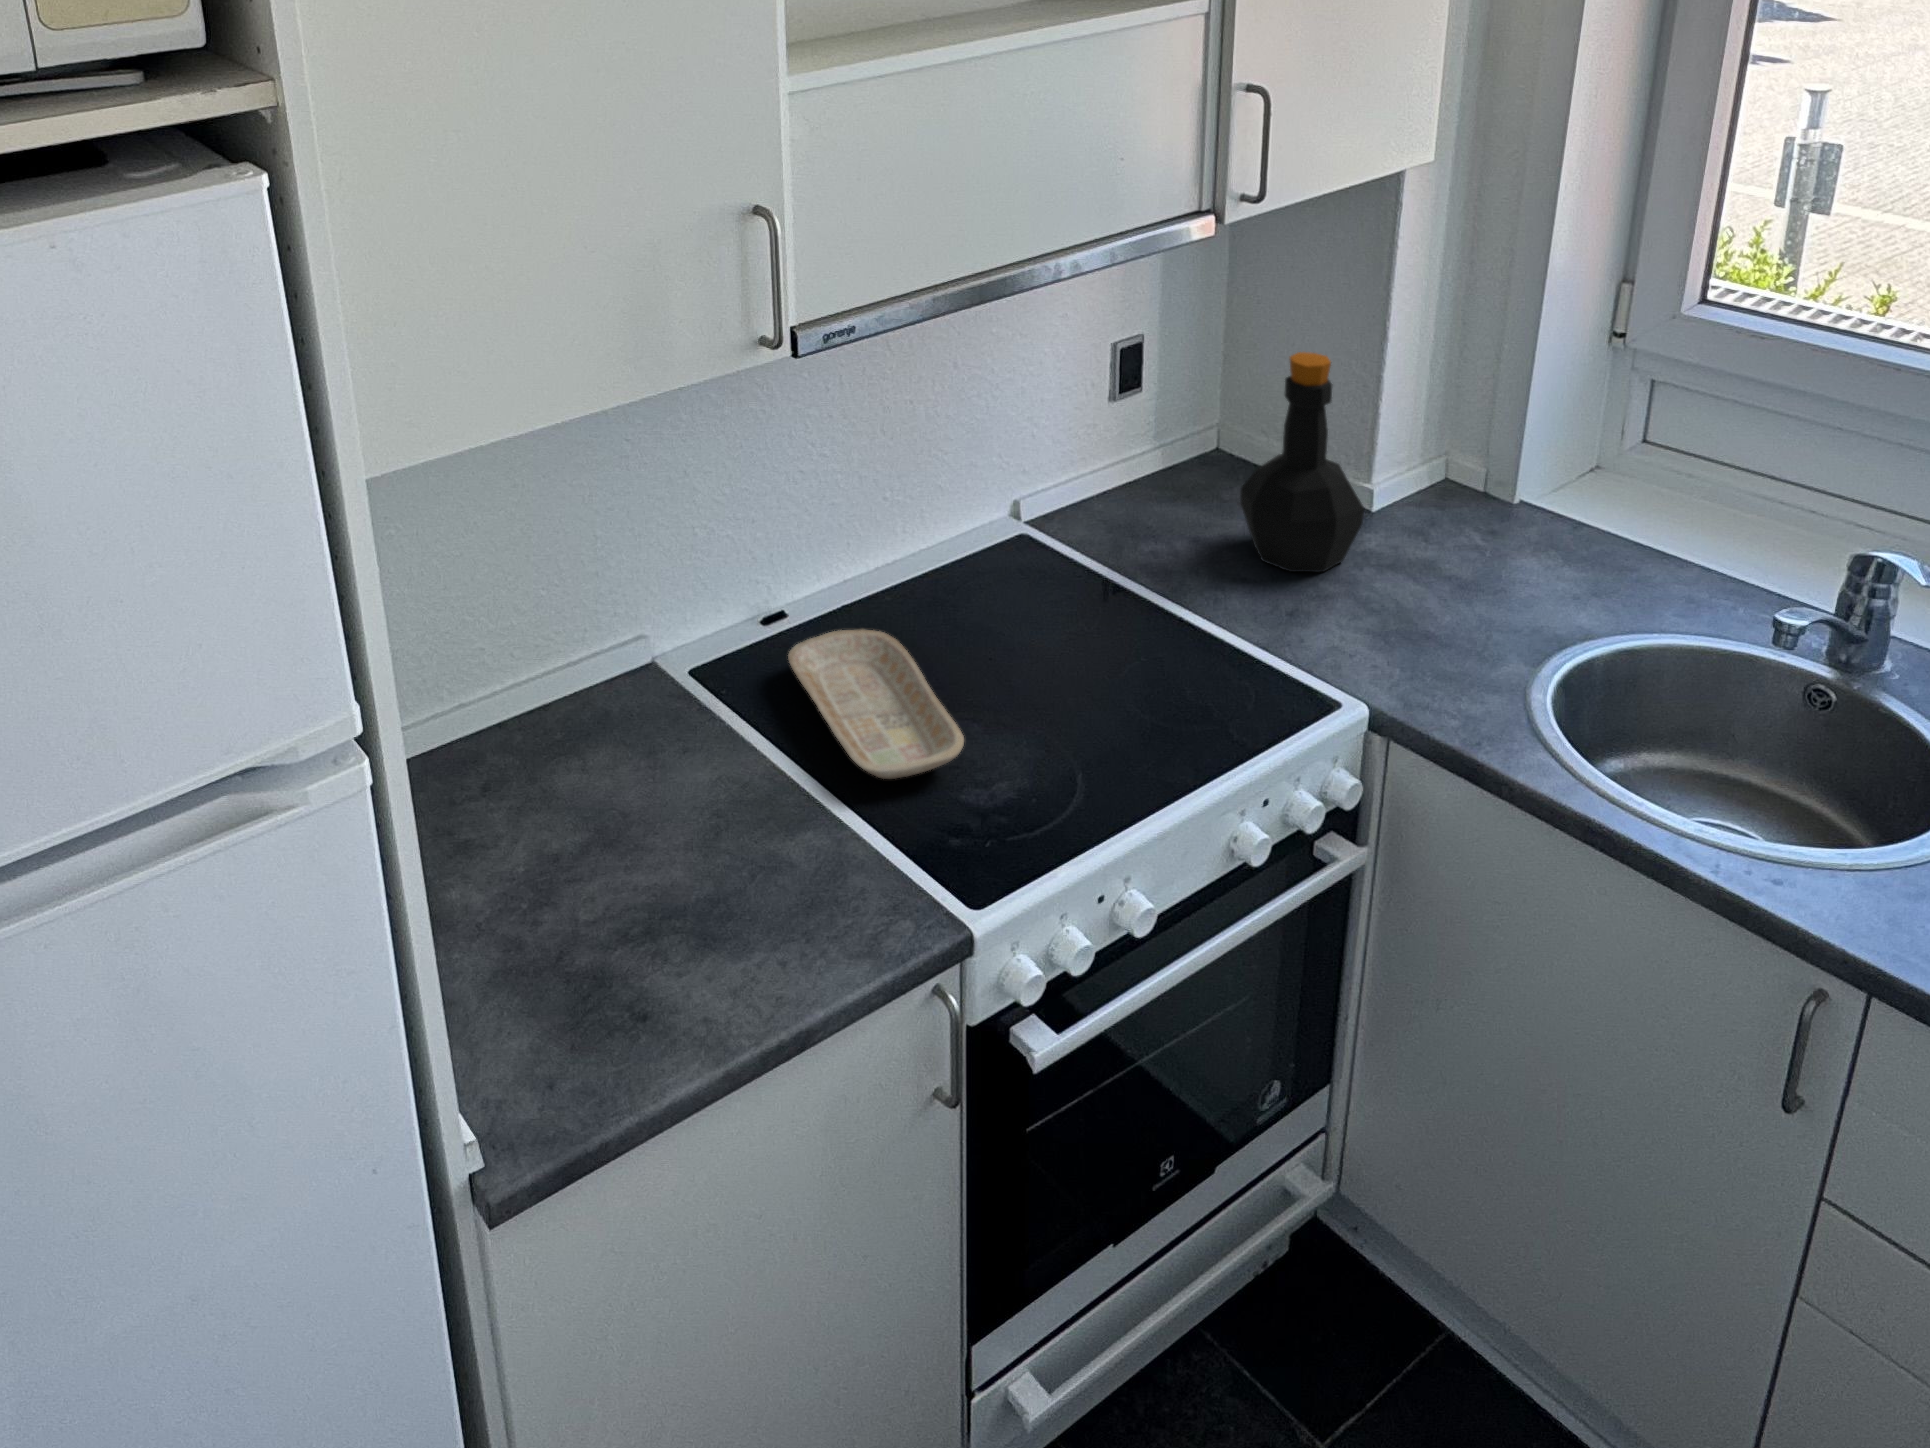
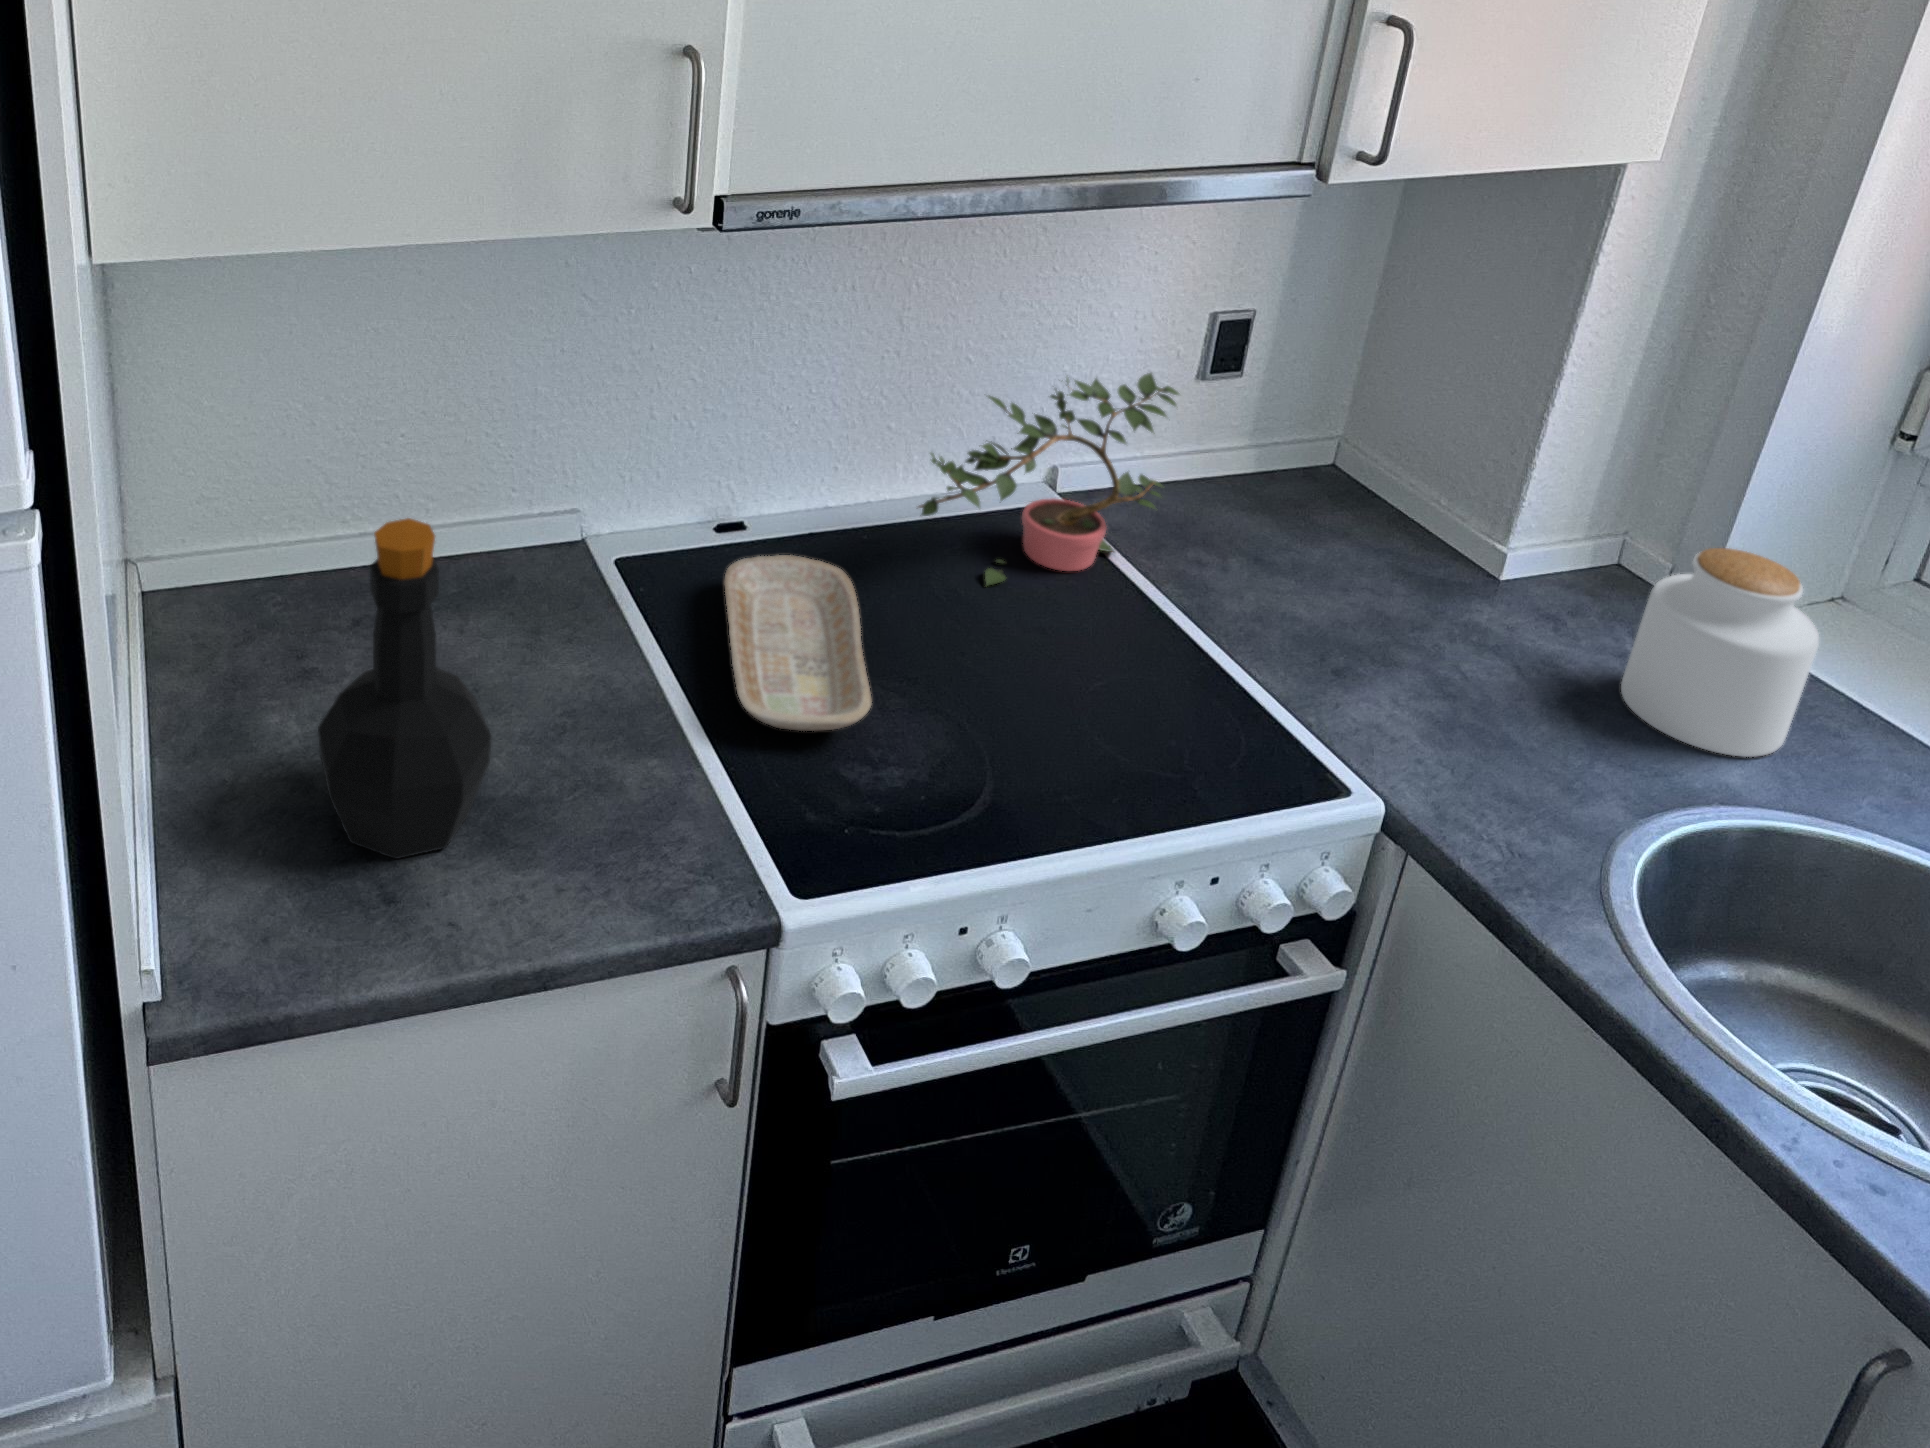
bottle: present [1240,352,1364,572] -> present [318,518,491,859]
potted plant: none [929,403,1118,618] -> present [918,373,1179,585]
jar: none [1486,448,1616,607] -> present [1621,548,1819,757]

